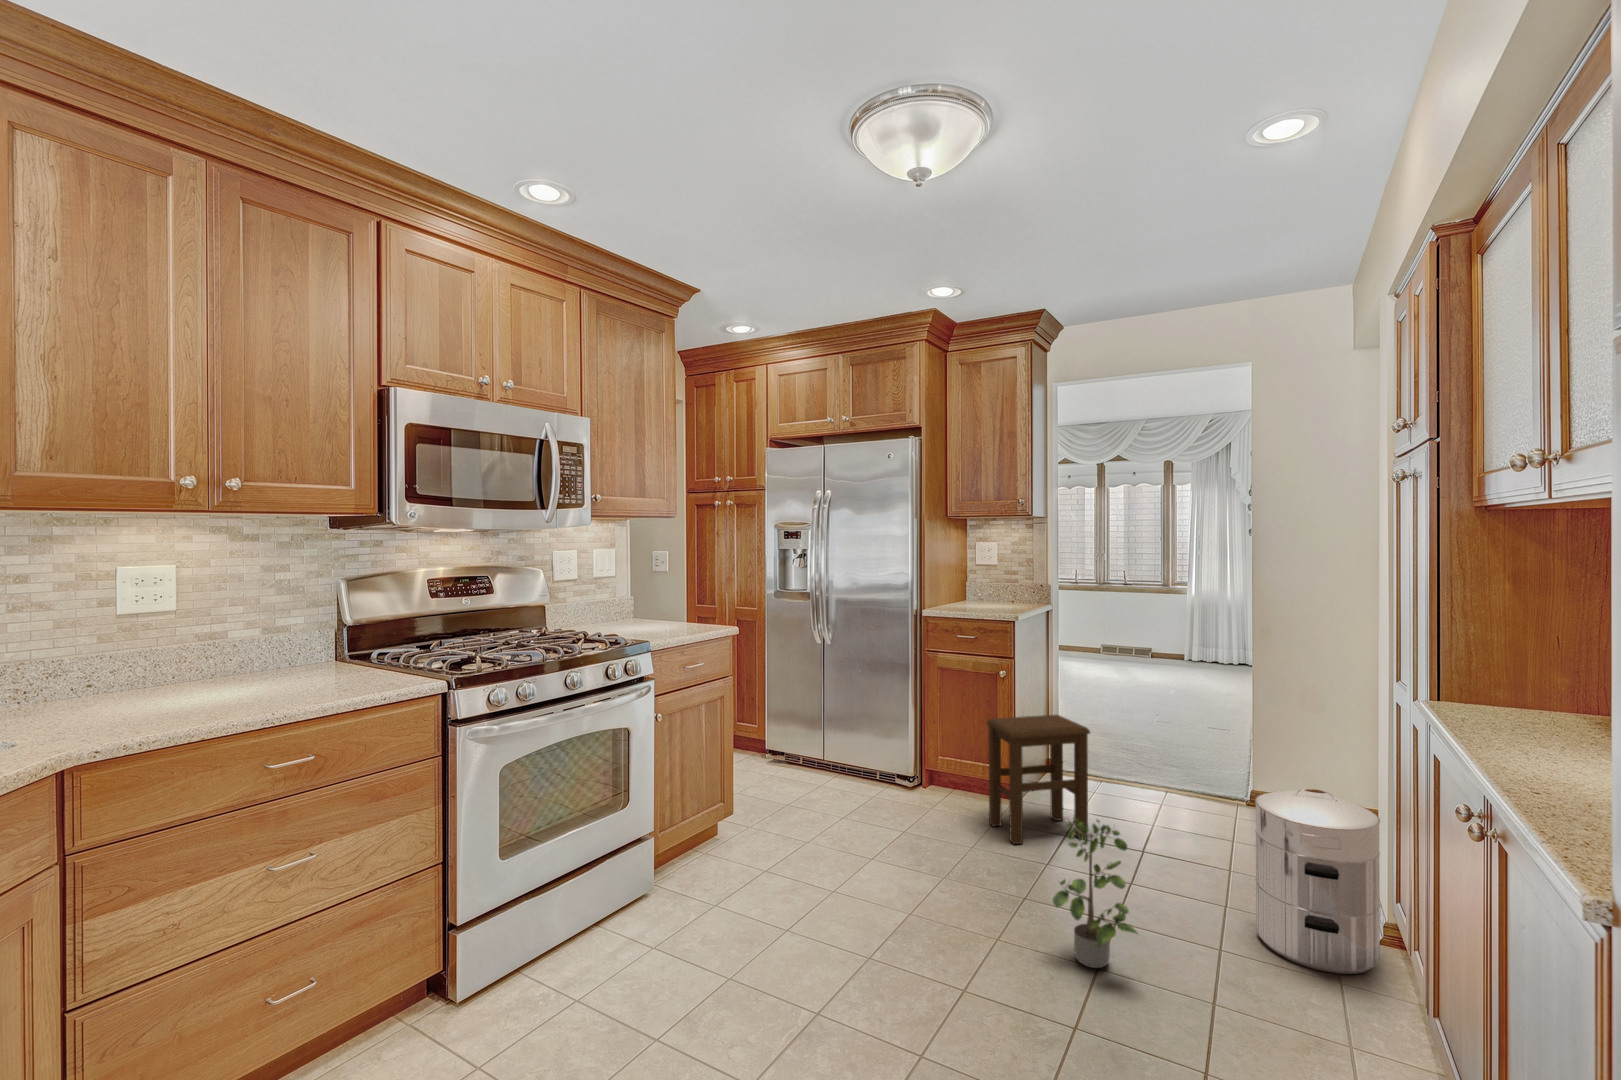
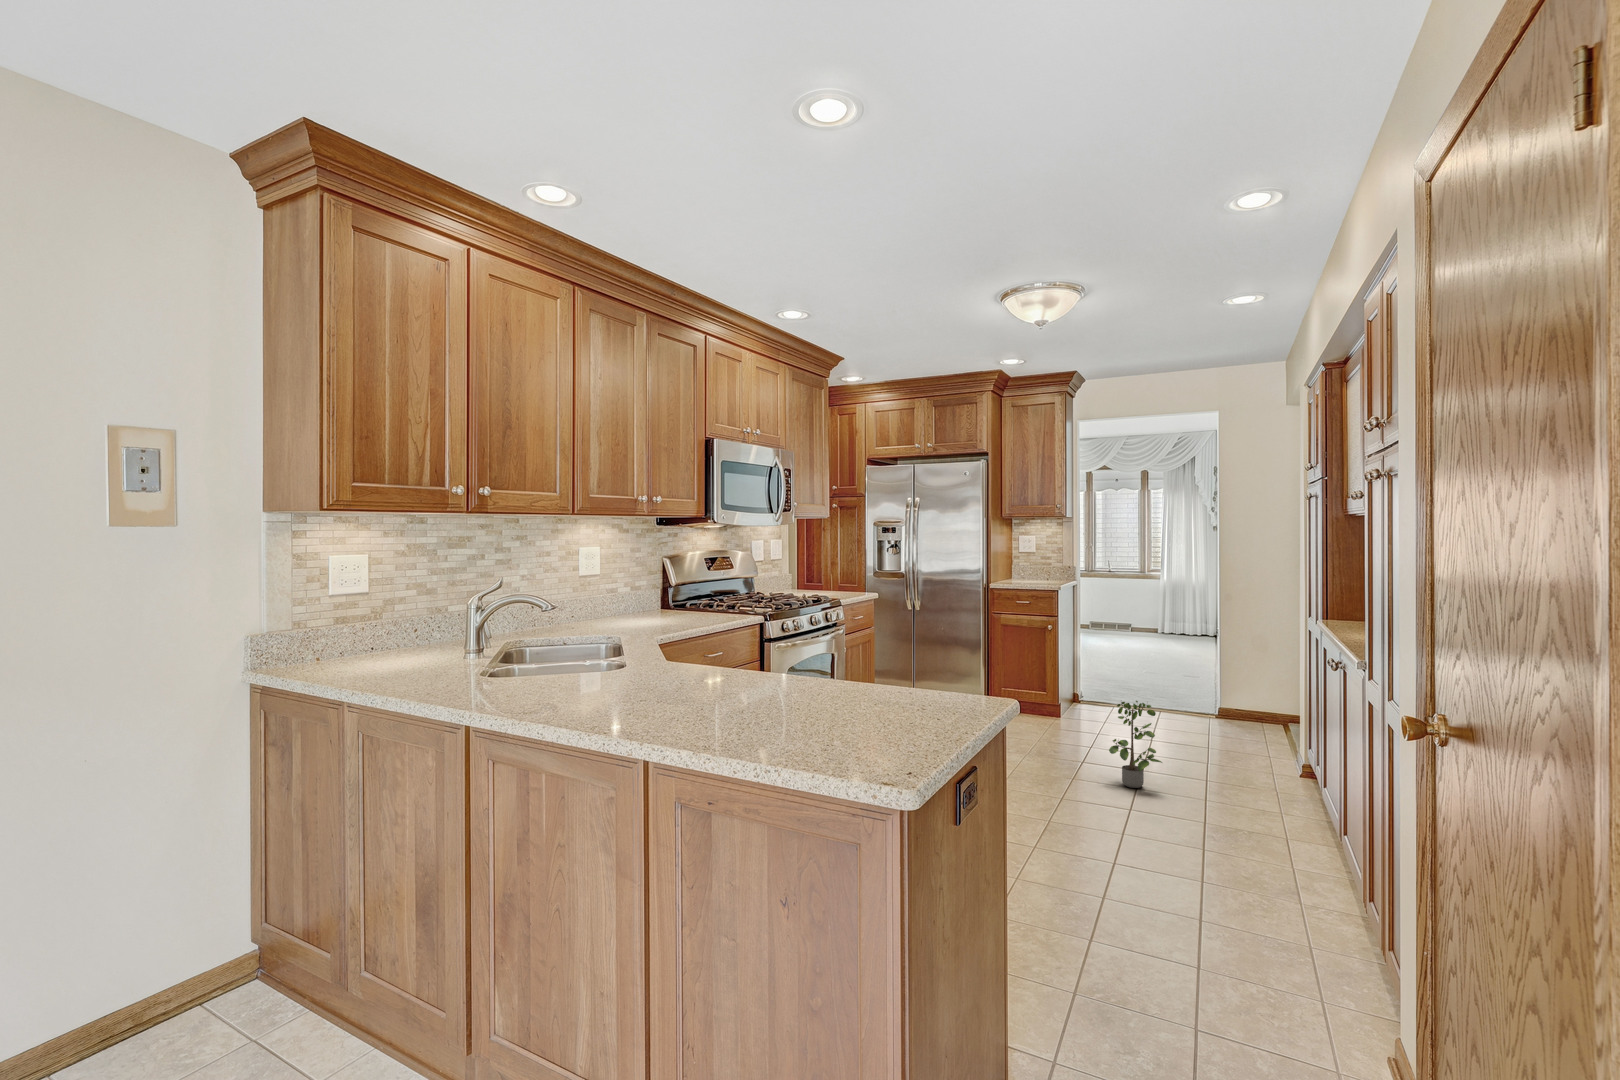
stool: present [987,715,1090,844] -> none [1043,655,1115,739]
waste bin: present [1255,789,1380,974] -> none [1227,683,1299,787]

